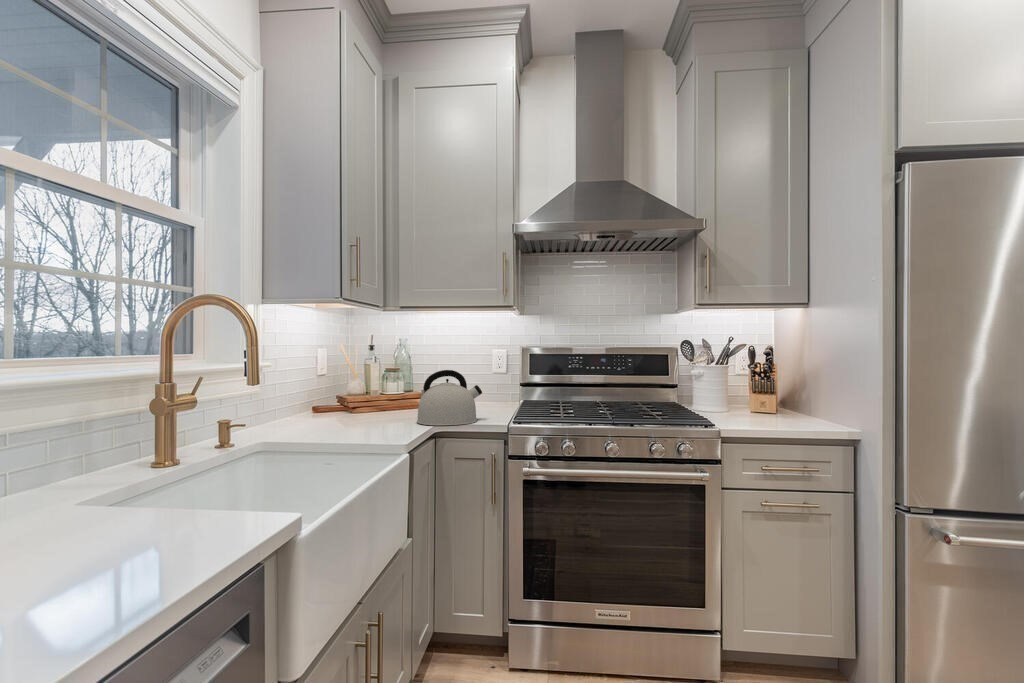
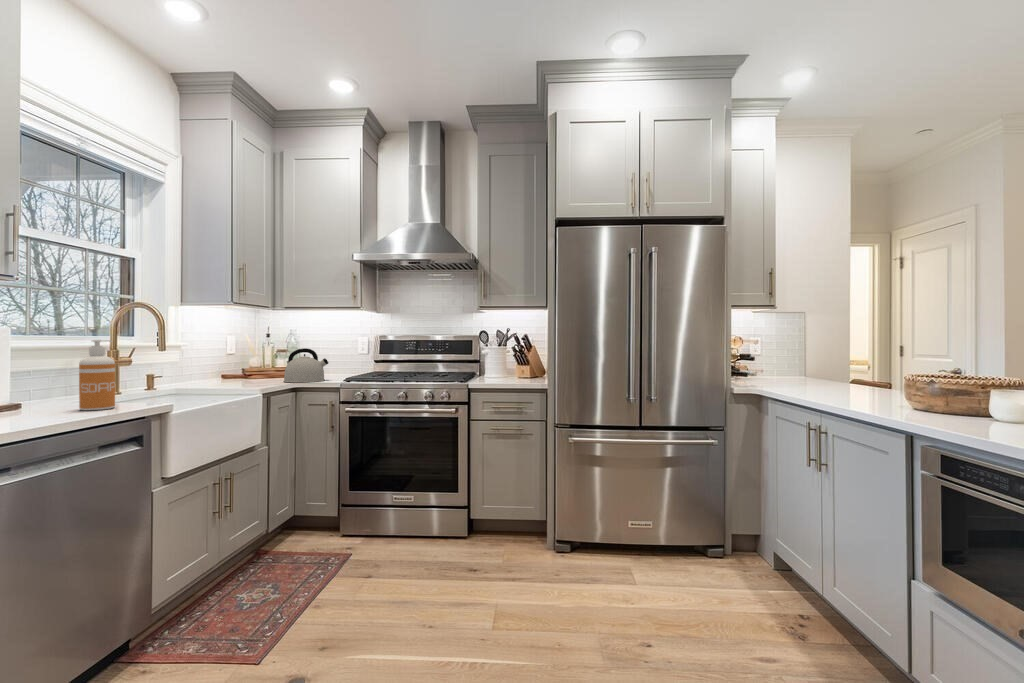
soap dispenser: none [101,376,182,553] -> present [79,340,115,410]

